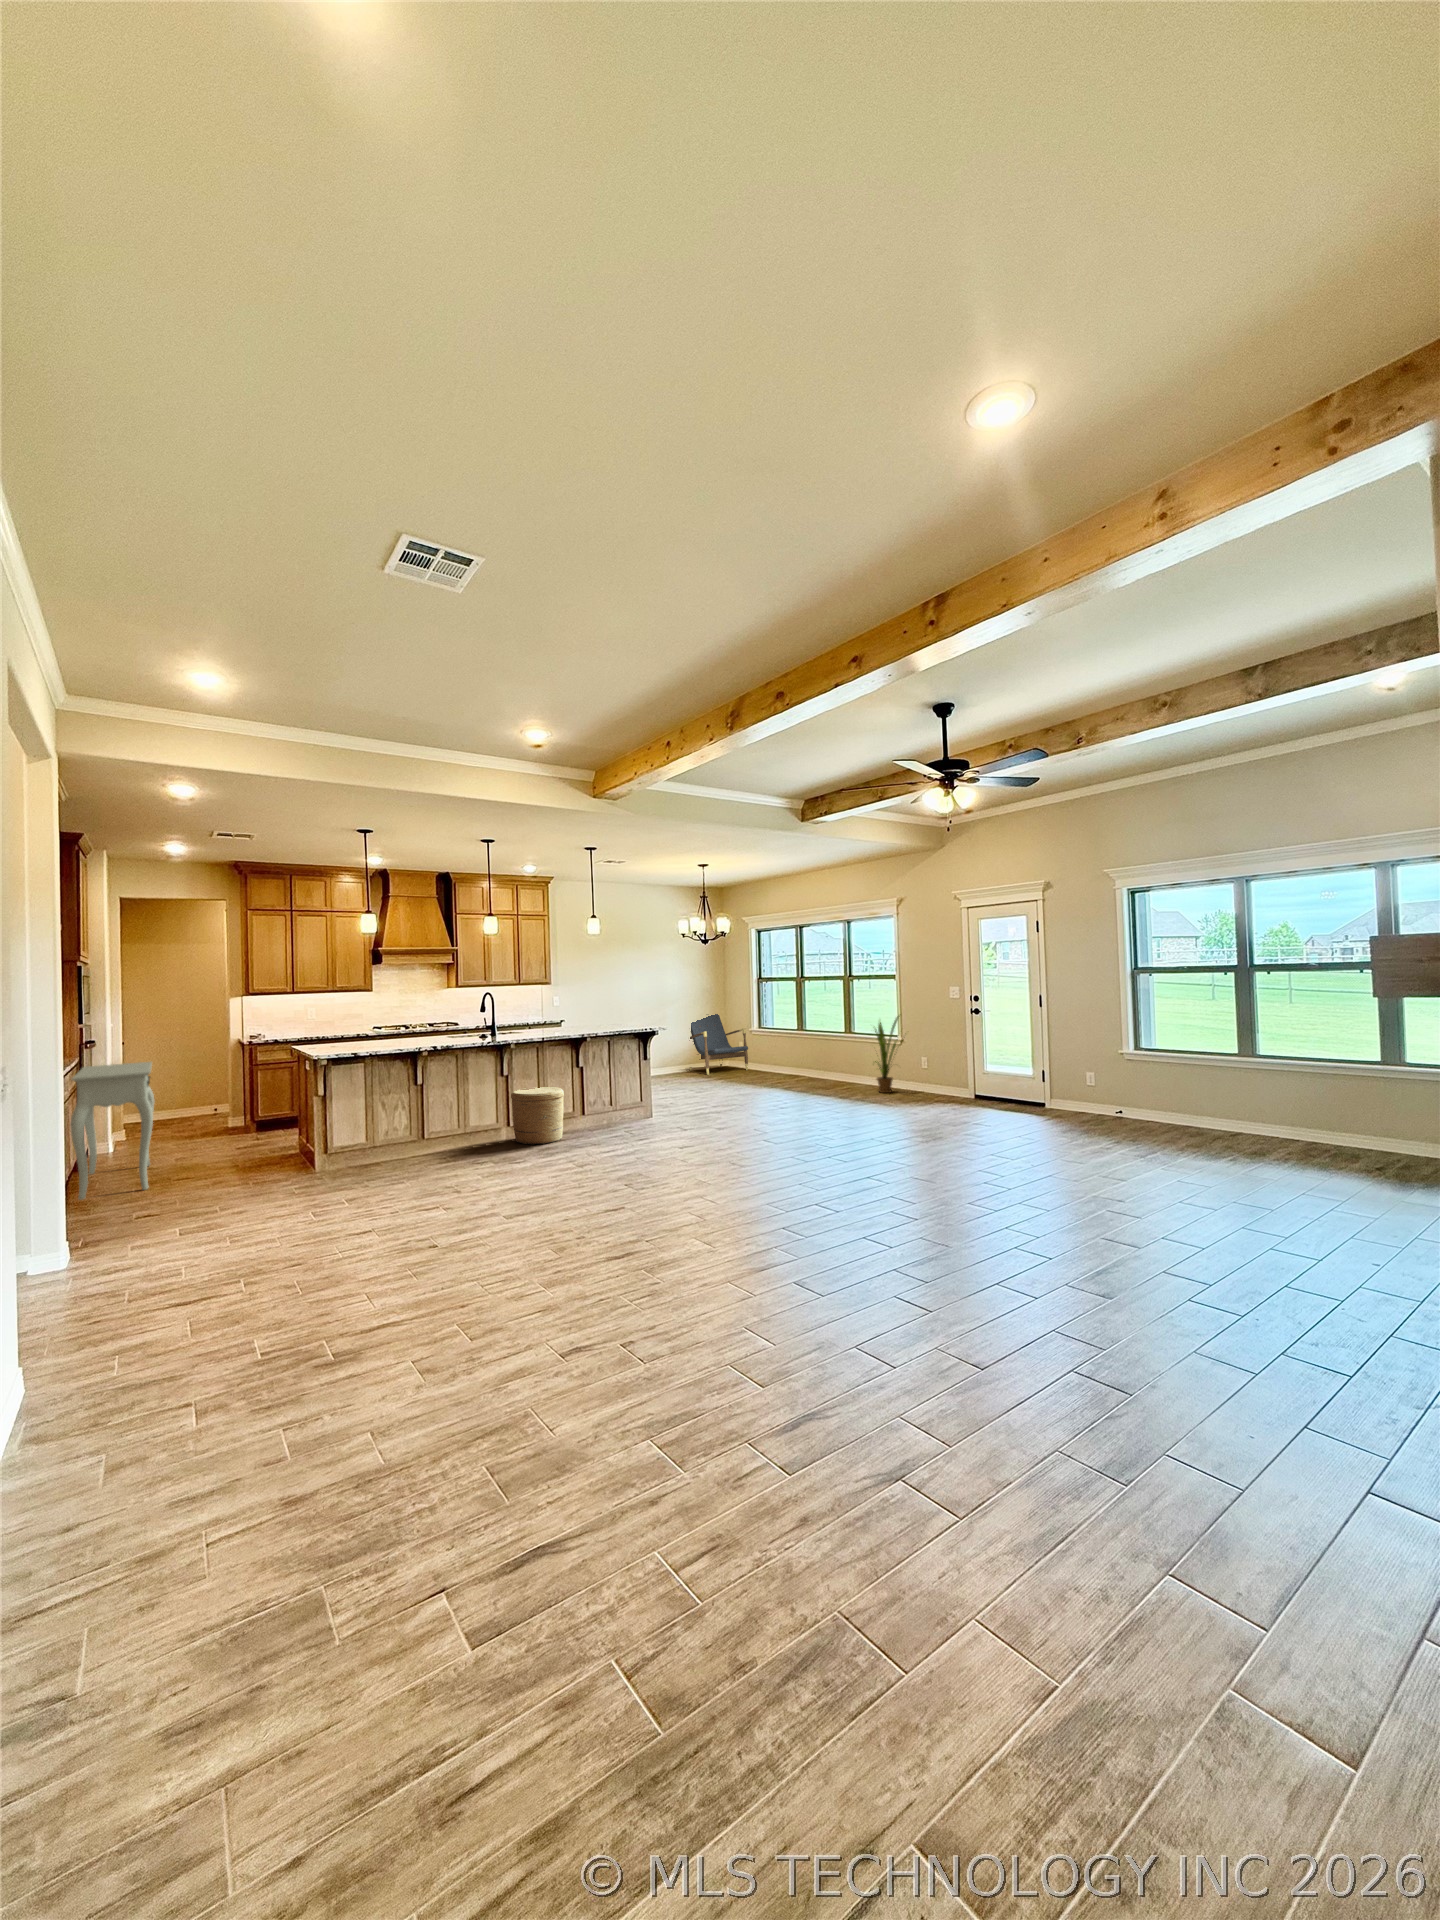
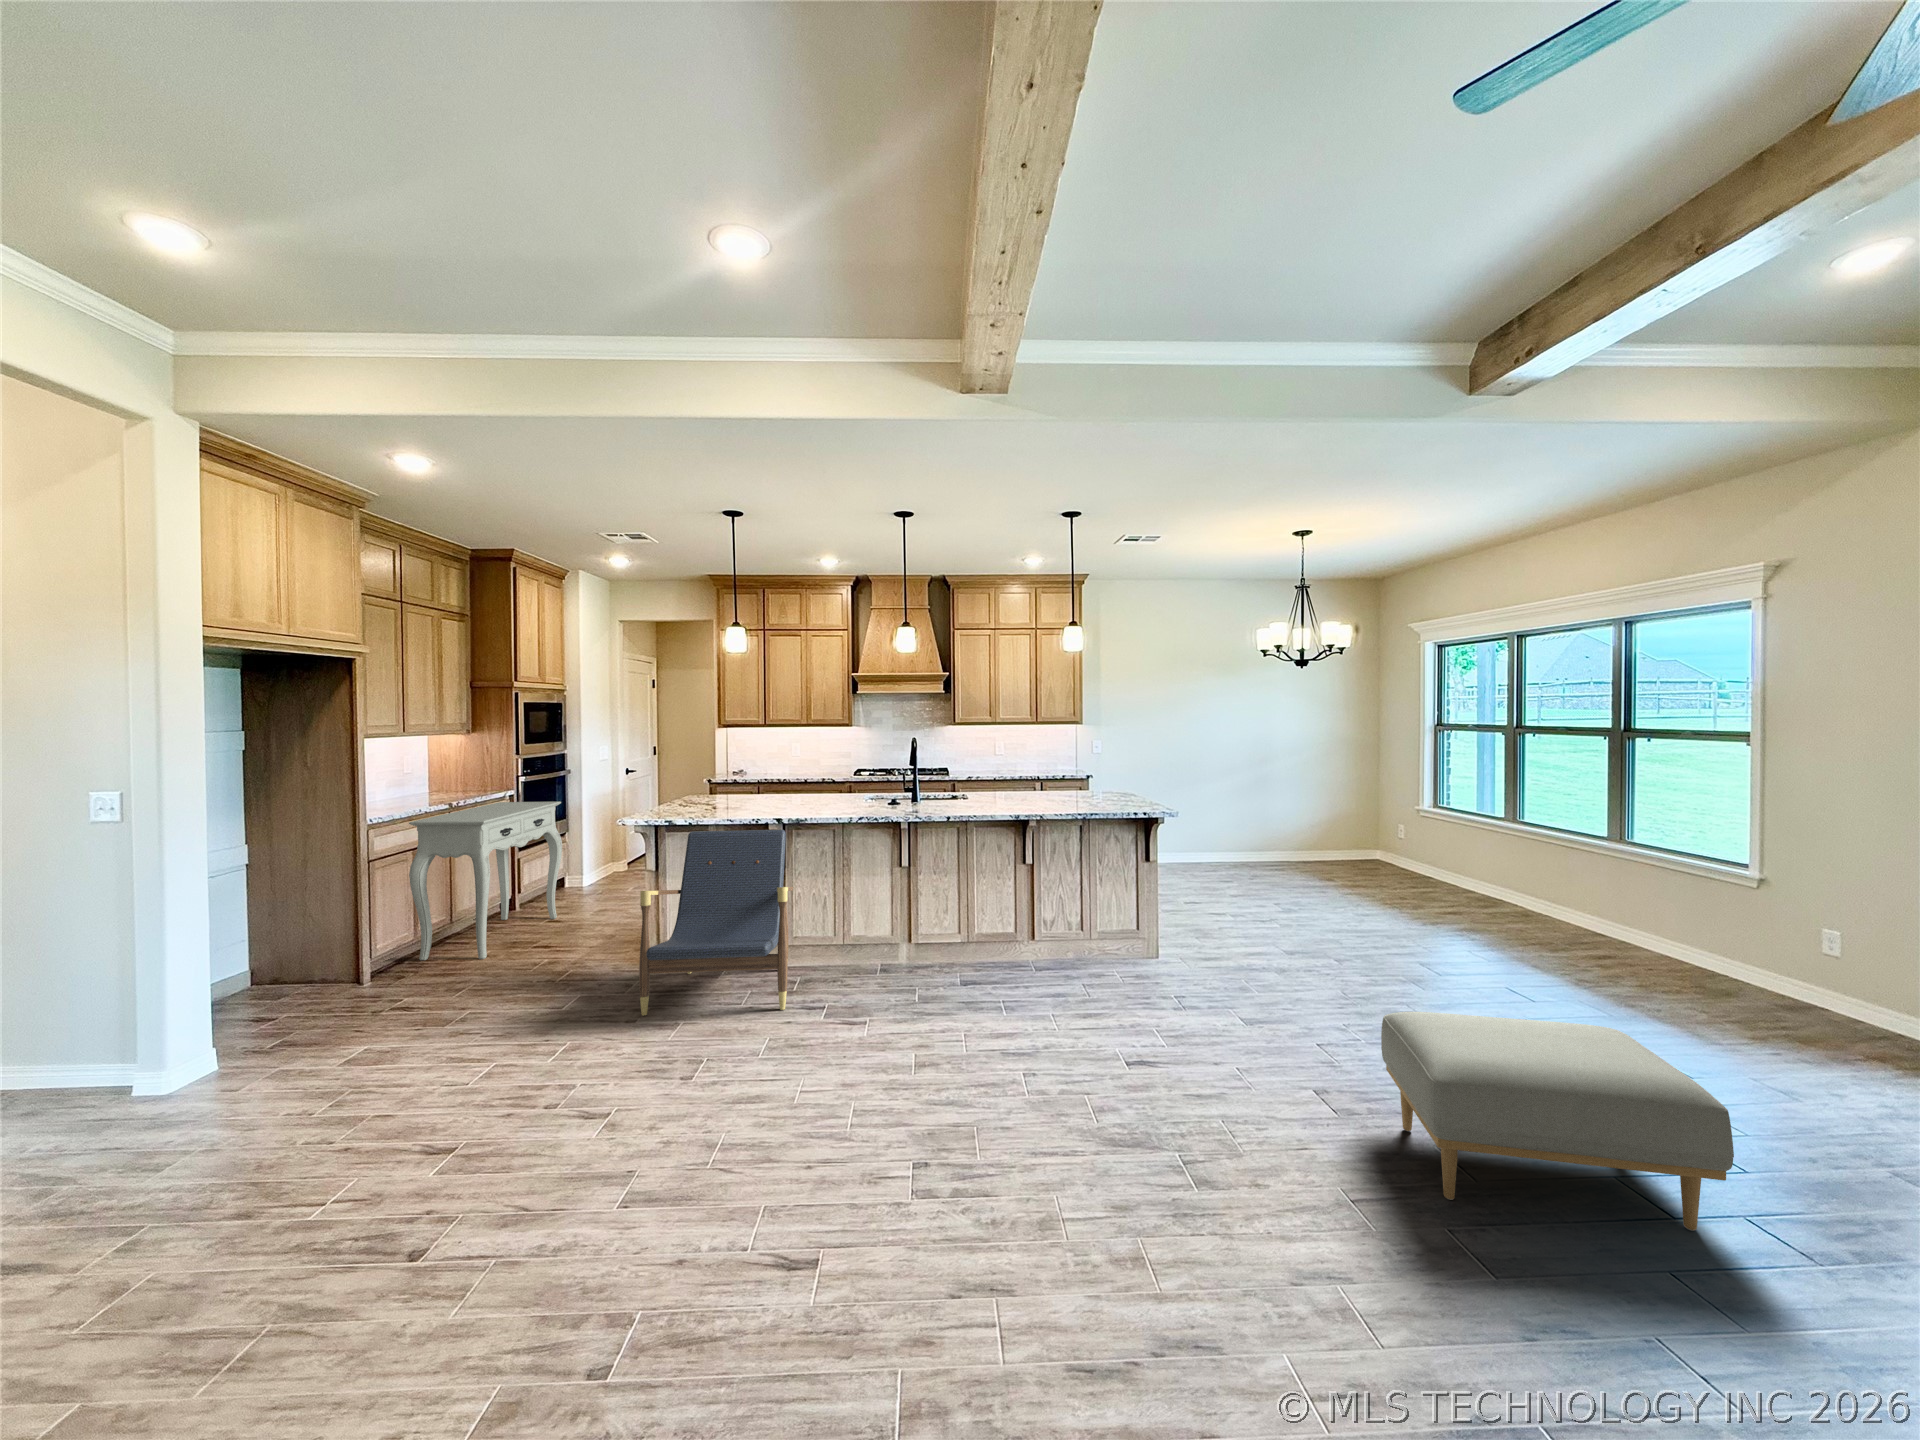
lounge chair: present [689,1014,748,1075] -> present [639,830,793,1016]
house plant: present [875,1016,903,1093] -> none [1663,821,1784,993]
ottoman: none [792,1086,903,1152] -> present [1381,1012,1734,1231]
woven basket: present [511,1087,564,1145] -> none [900,890,981,987]

